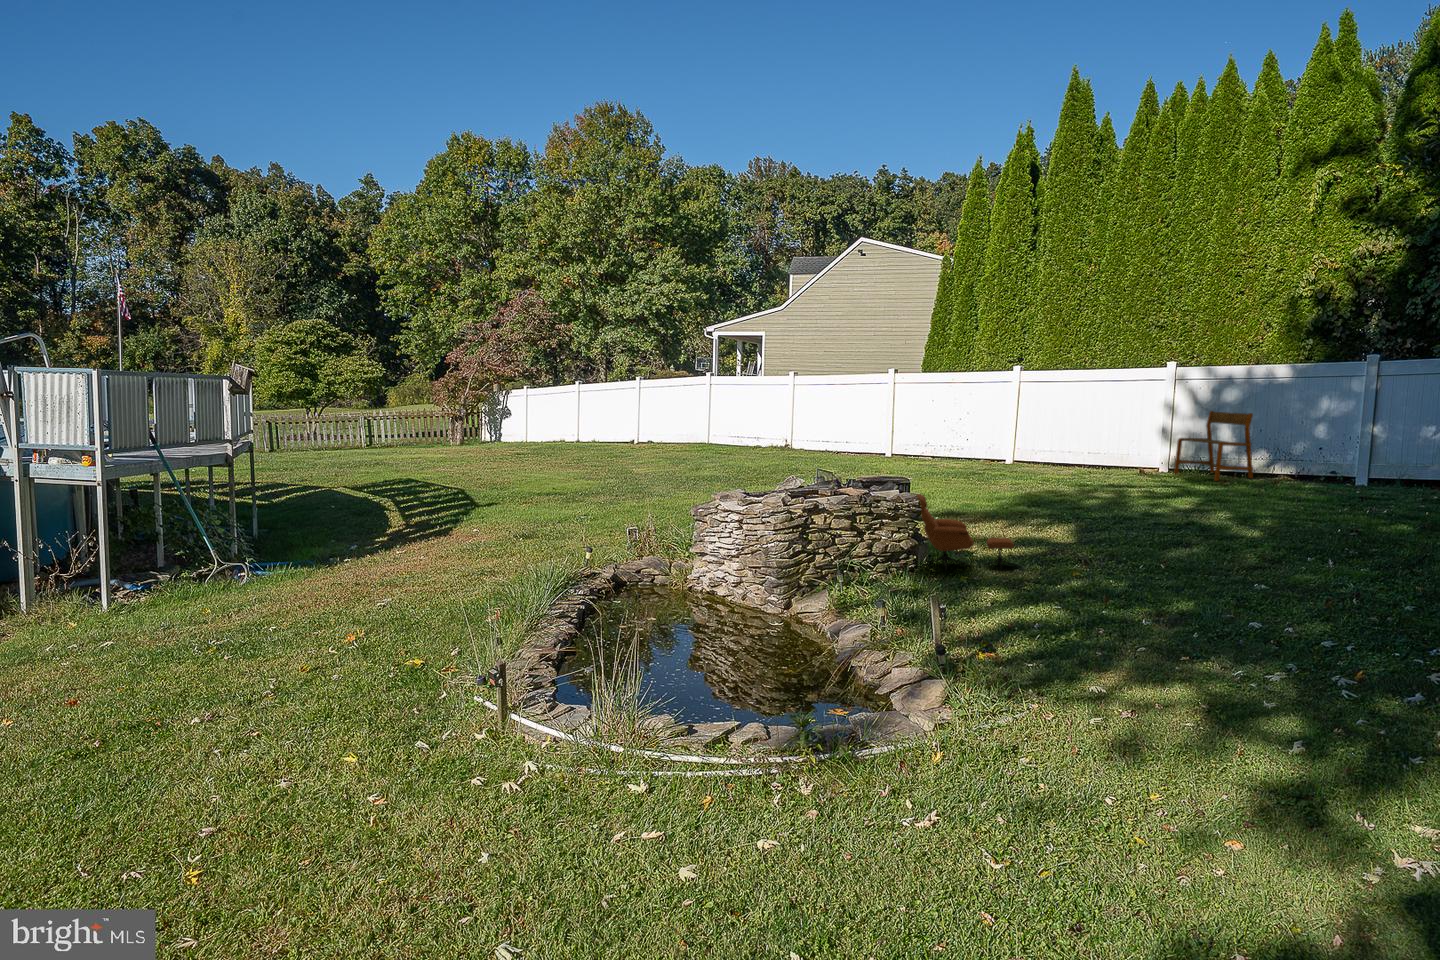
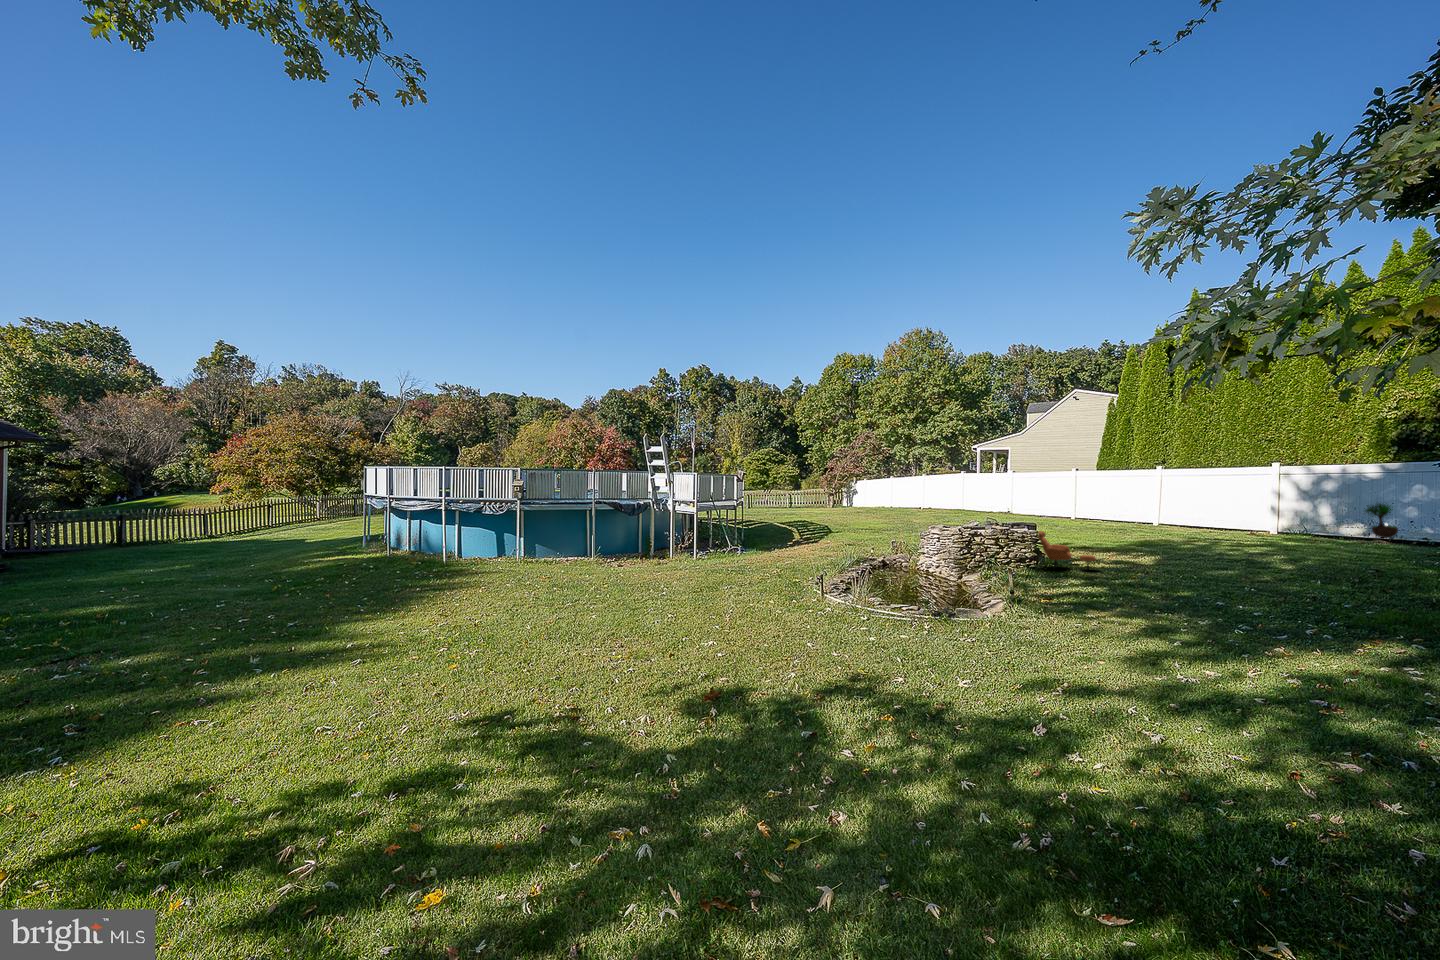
bench: present [1174,411,1253,481] -> none [1270,493,1332,538]
potted tree: none [1291,419,1330,477] -> present [1365,503,1398,538]

